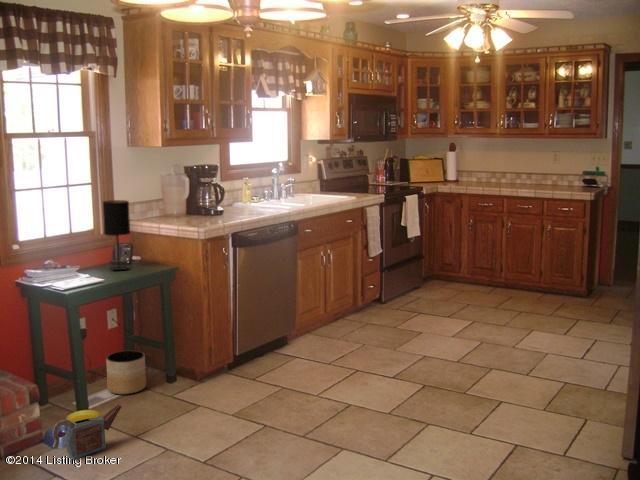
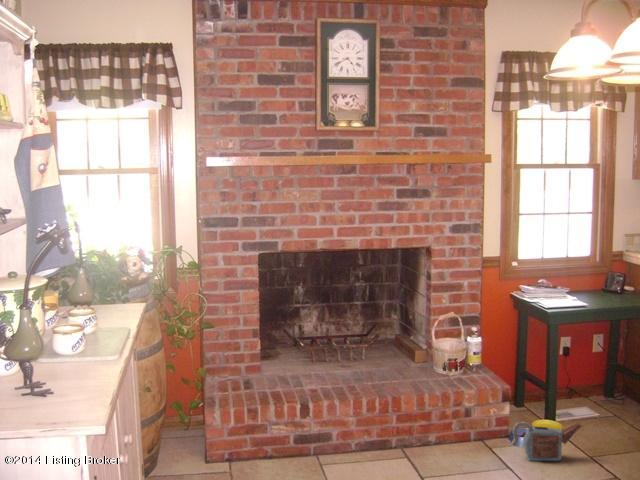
table lamp: present [103,200,130,270] -> none [595,229,623,298]
planter: present [106,350,146,395] -> none [582,375,623,419]

